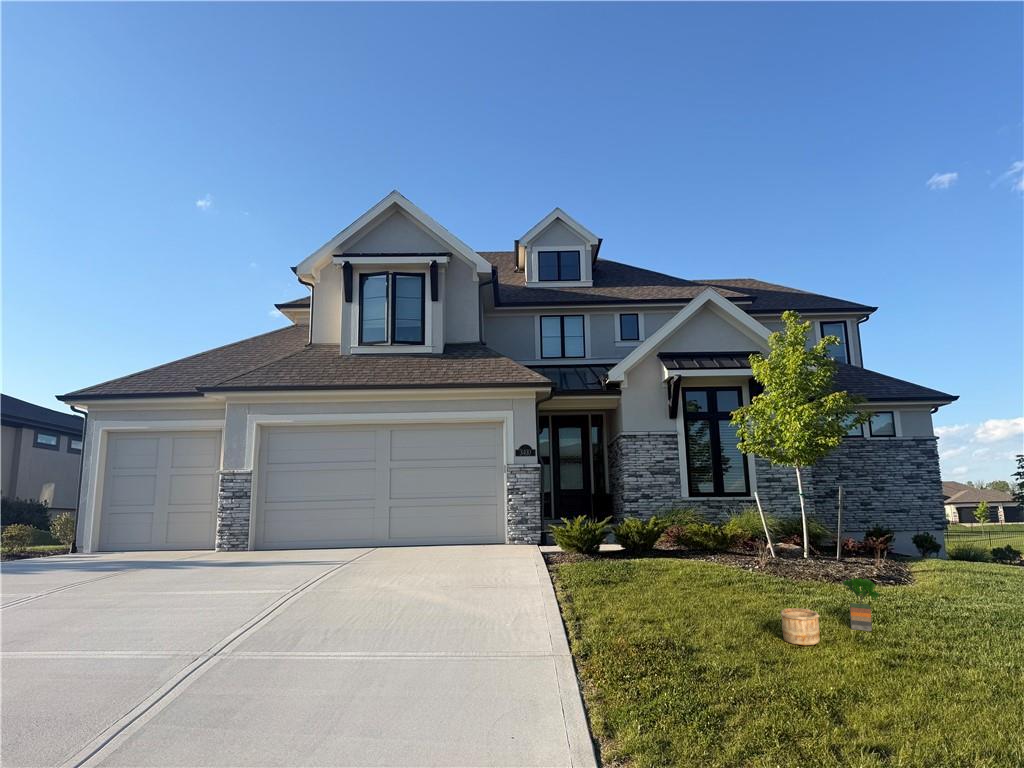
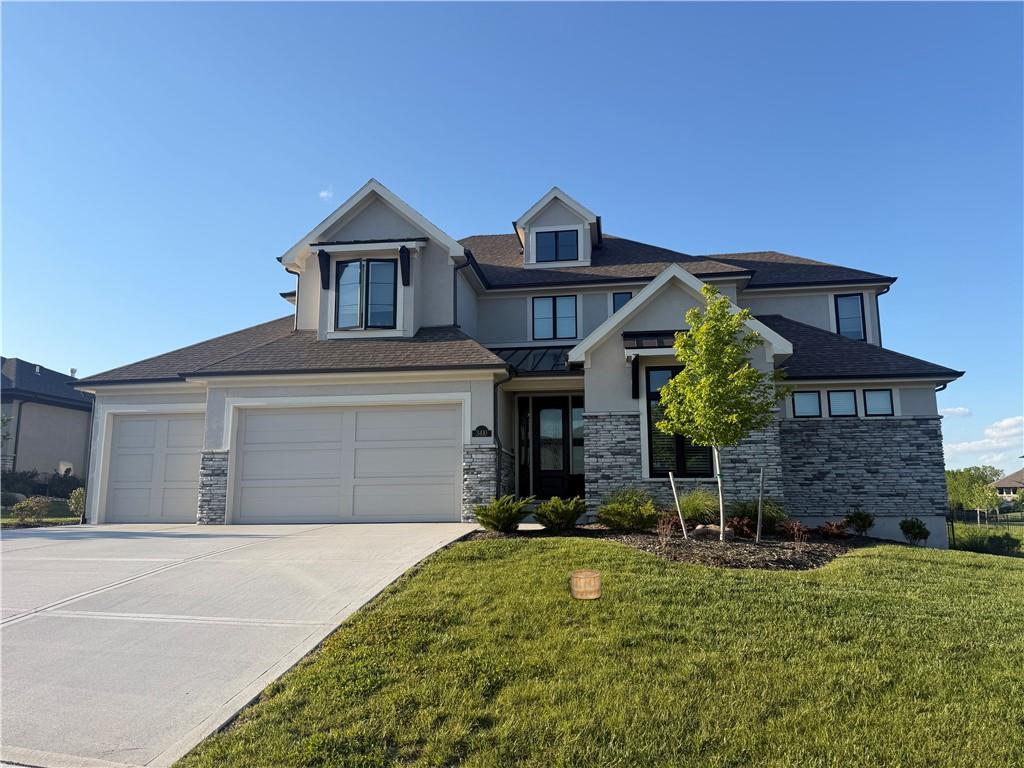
potted tree: present [843,578,879,631] -> none [642,545,671,592]

